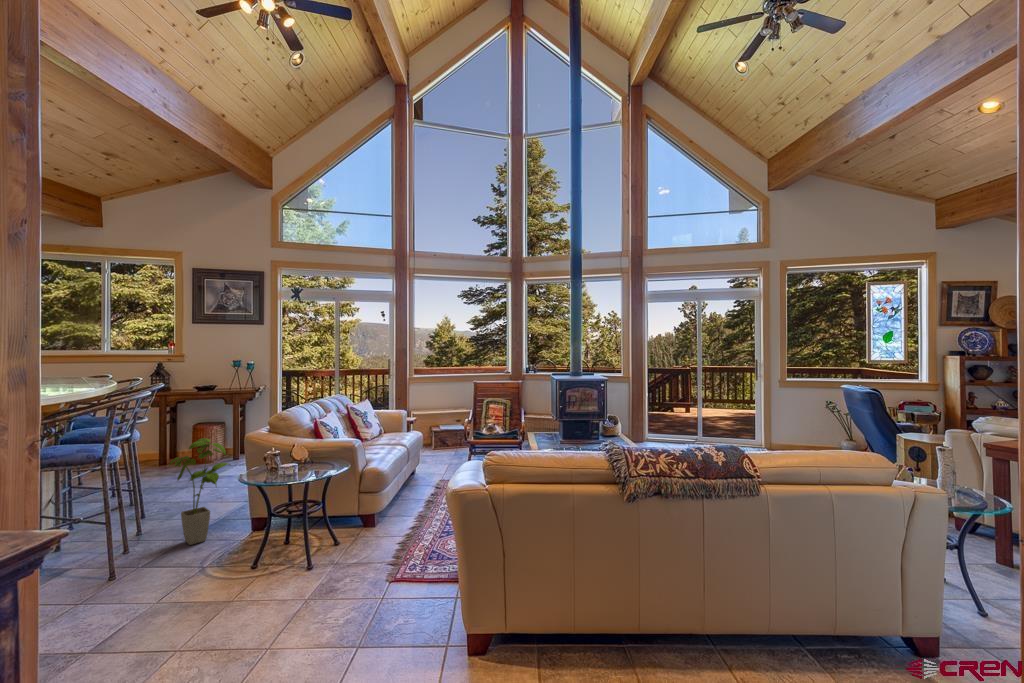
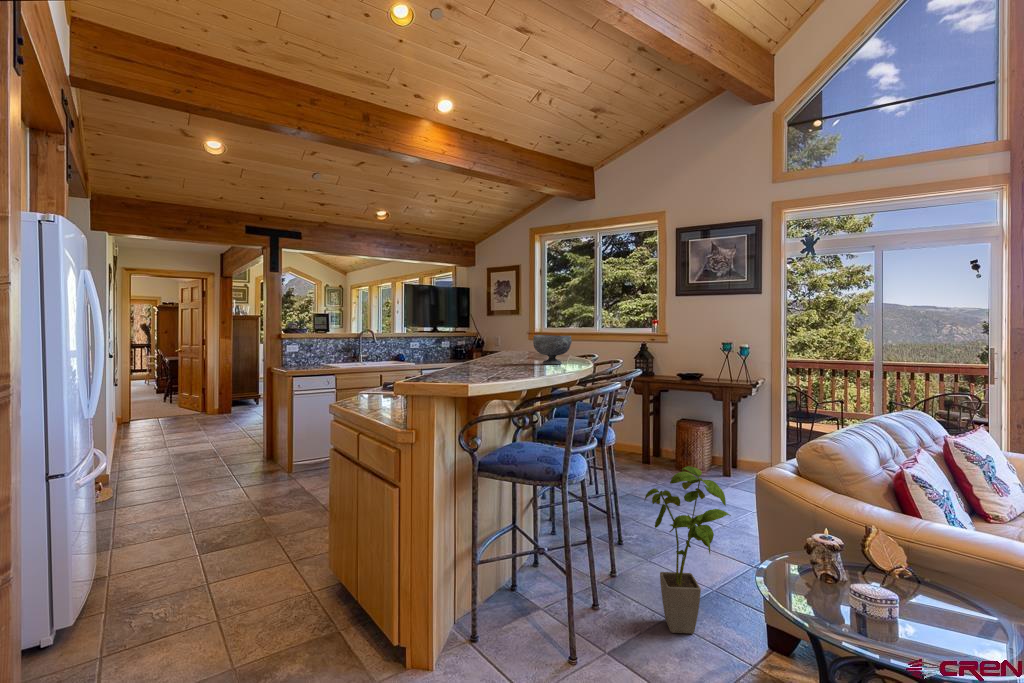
bowl: none [56,359,98,382] -> present [533,335,572,364]

